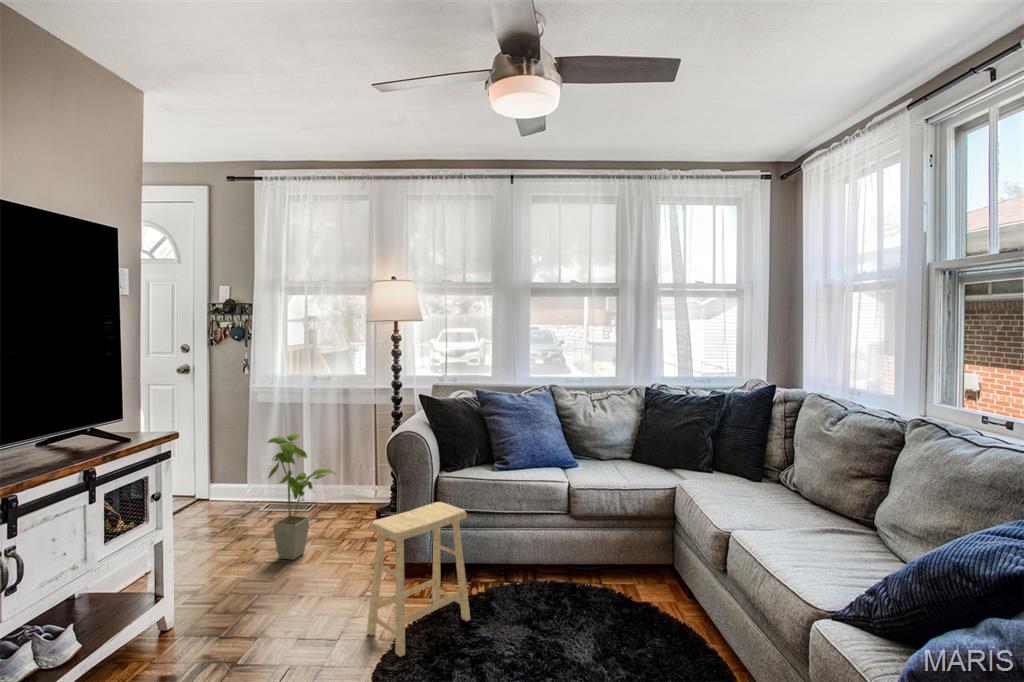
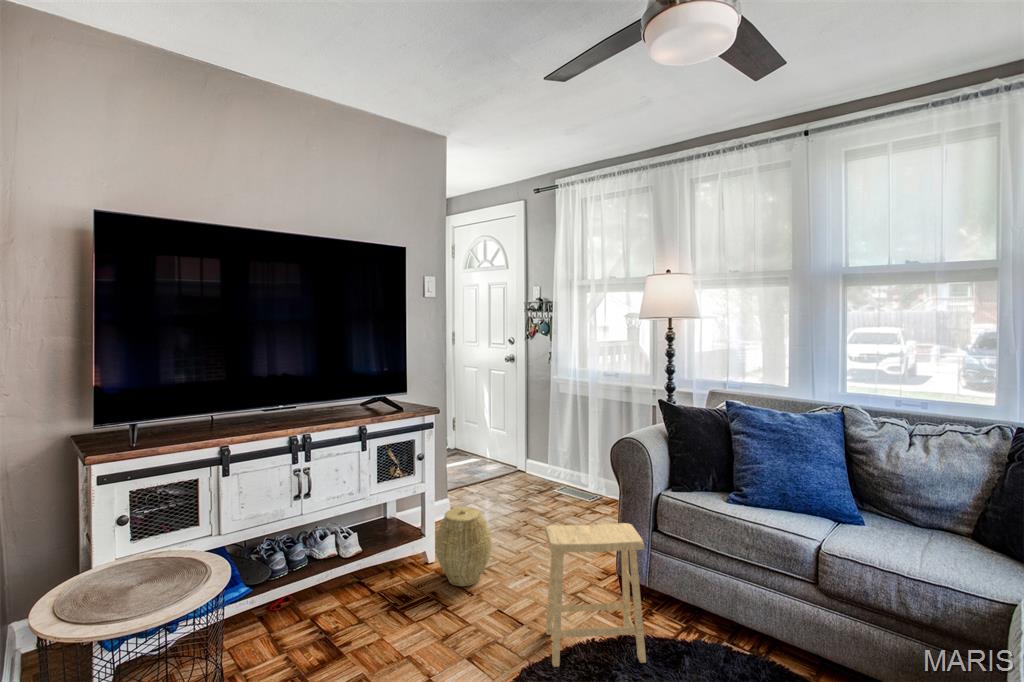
house plant: present [268,434,335,560] -> none [523,427,582,541]
woven basket: none [188,537,266,635] -> present [435,507,492,586]

